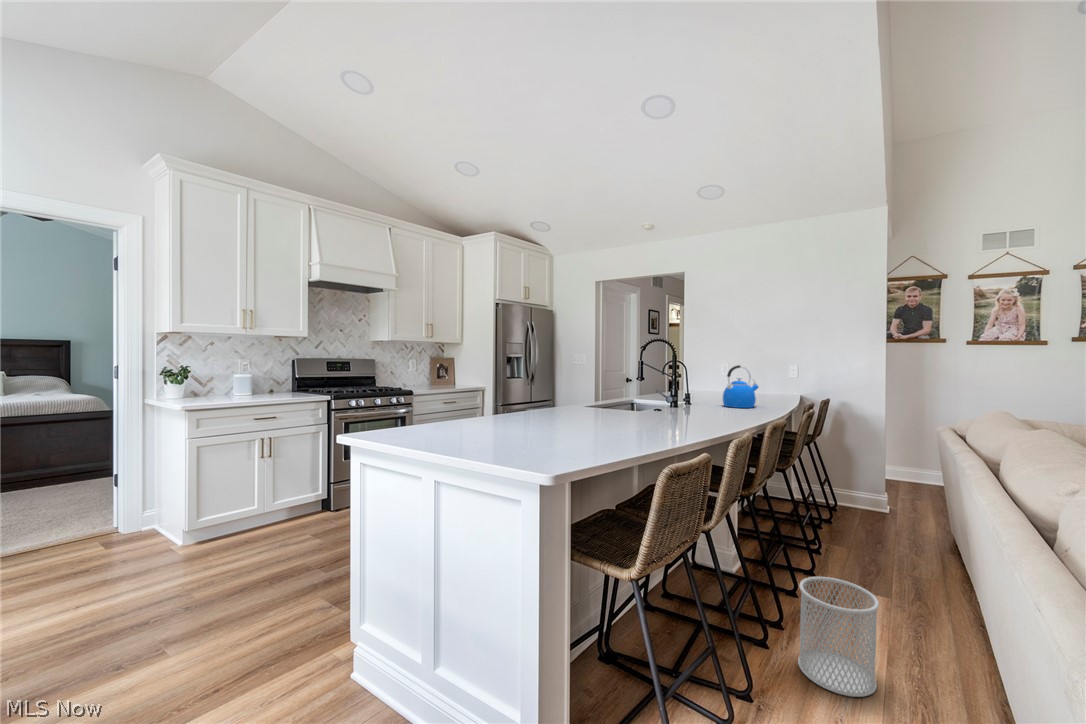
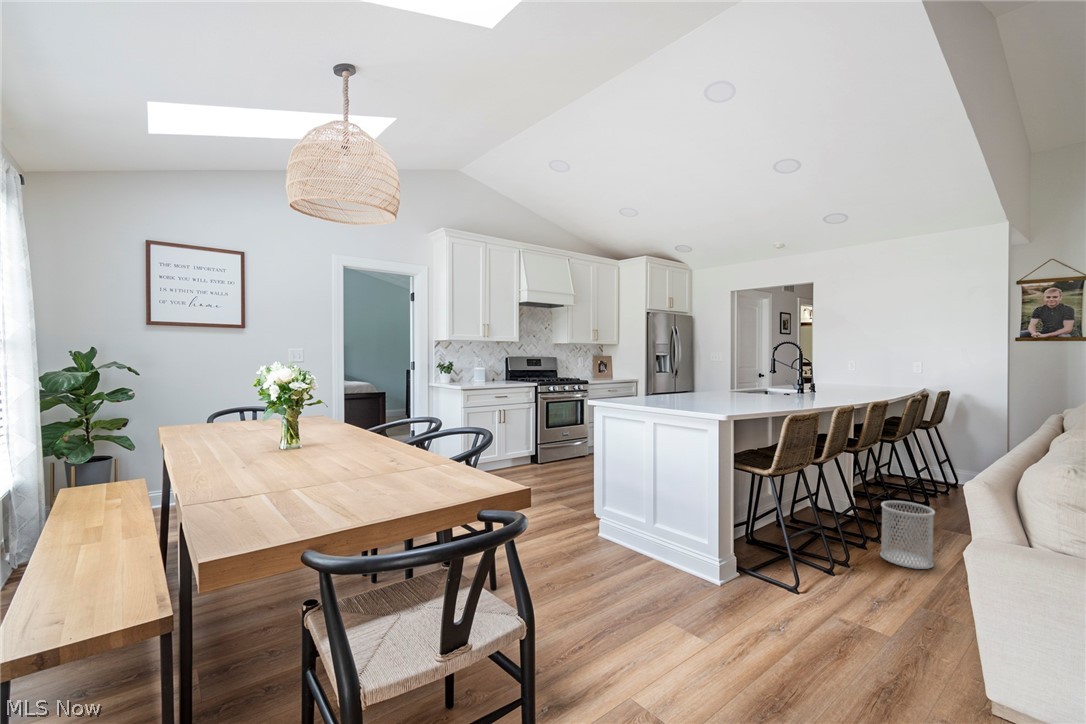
kettle: present [723,365,759,408] -> none [843,361,875,394]

